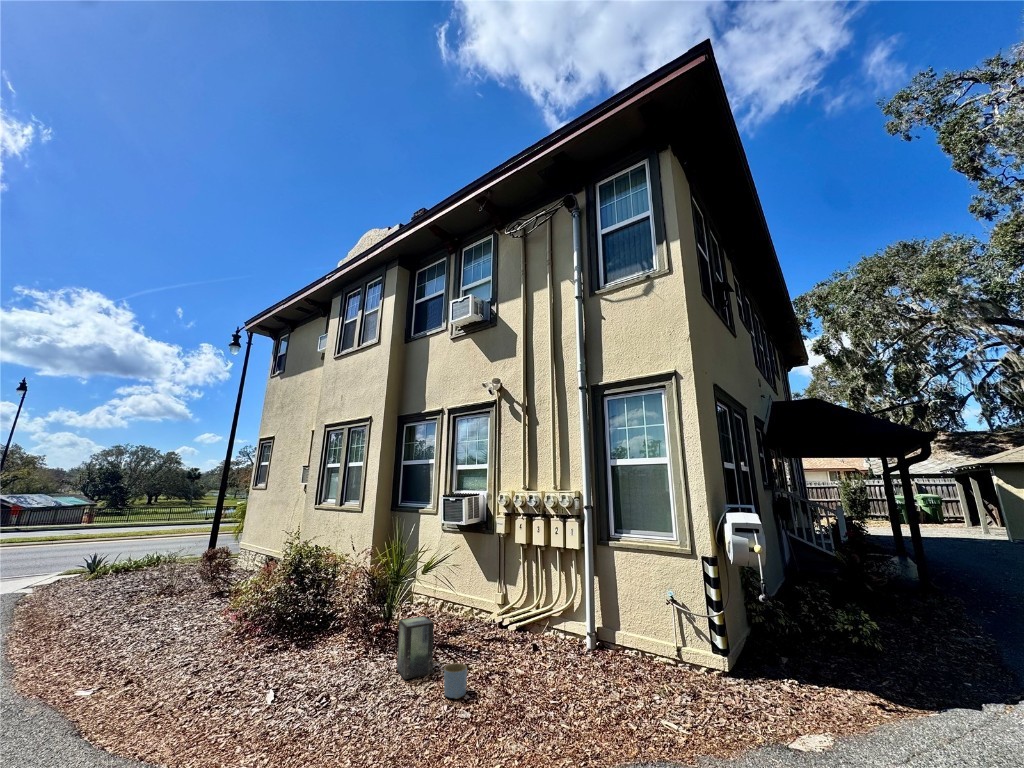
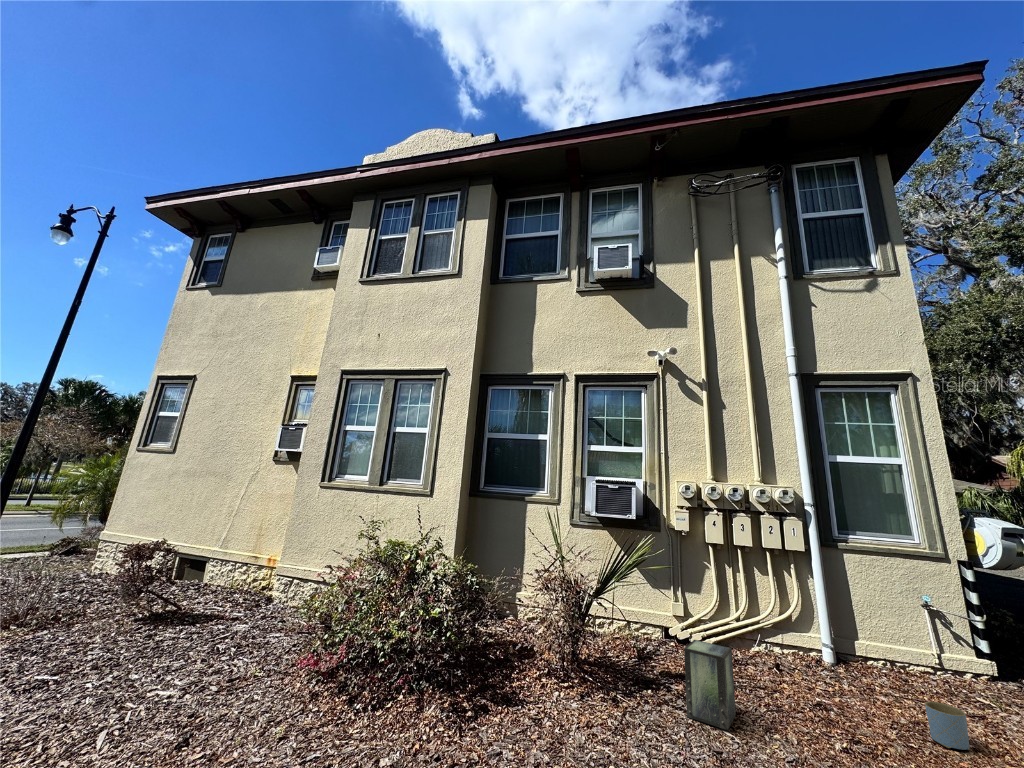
planter: present [444,663,467,699] -> present [925,702,970,750]

